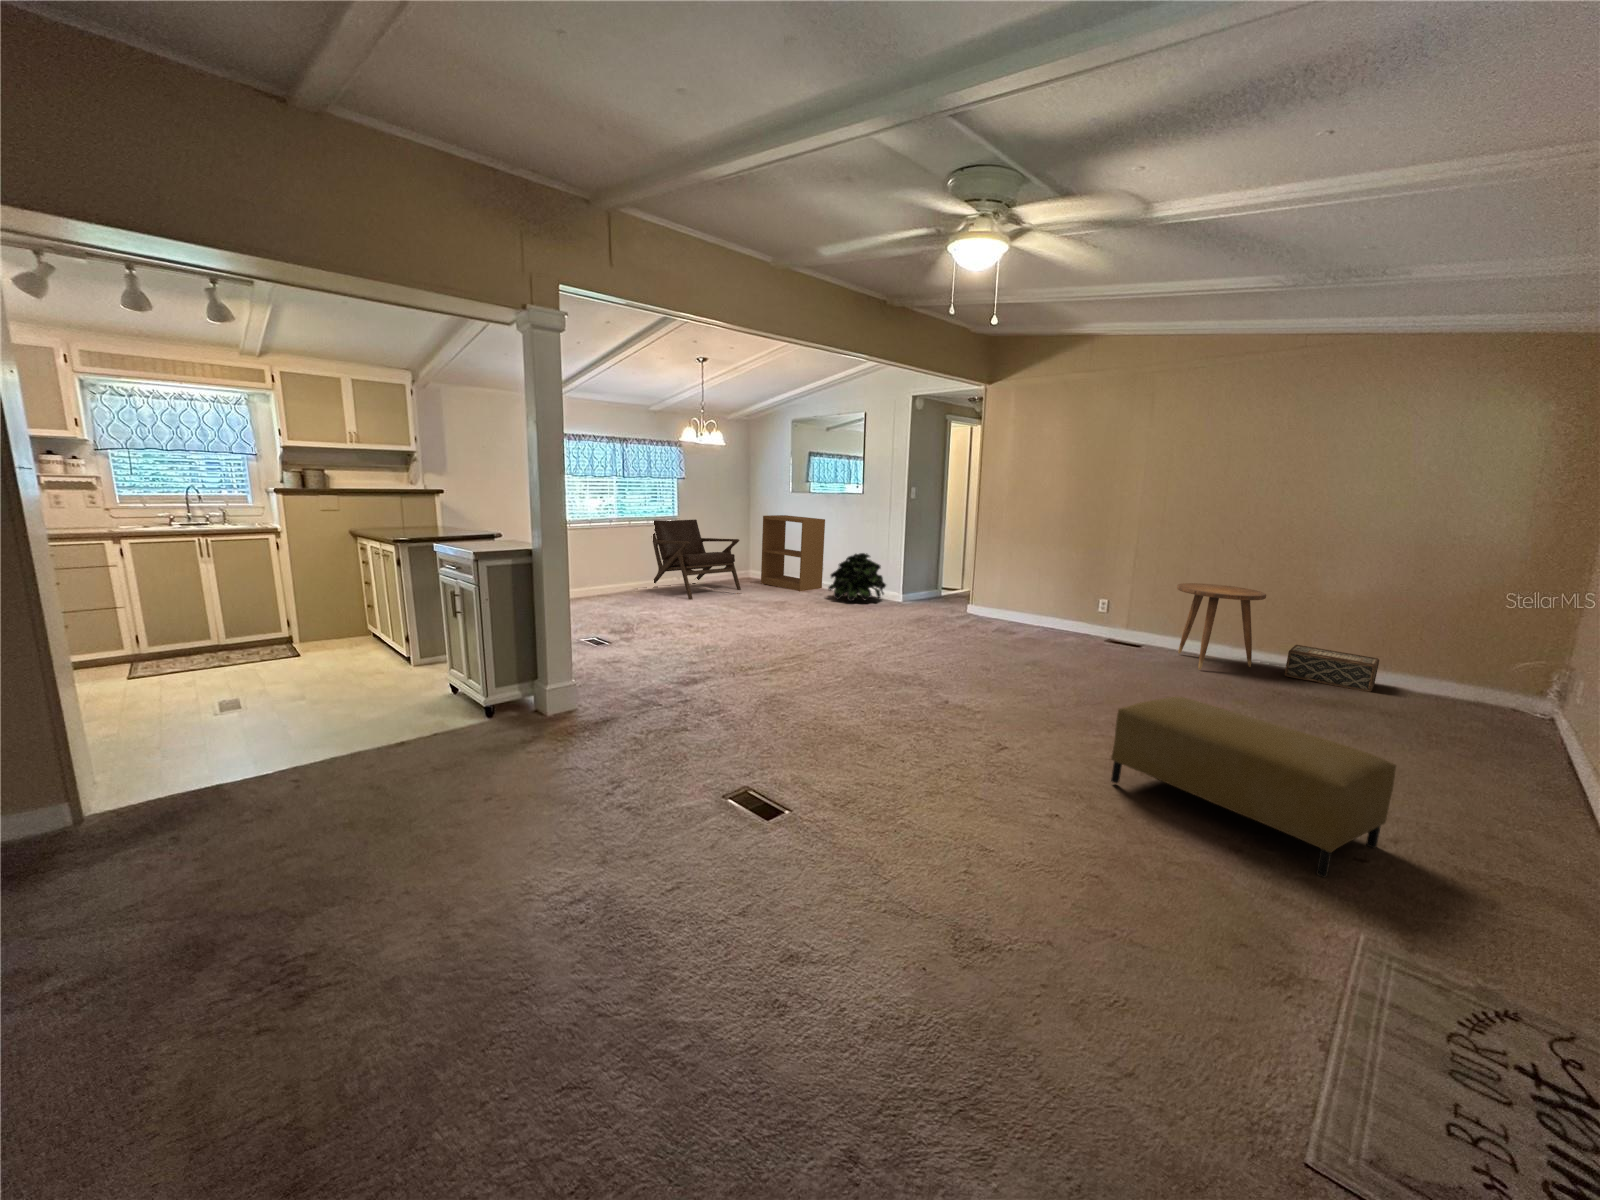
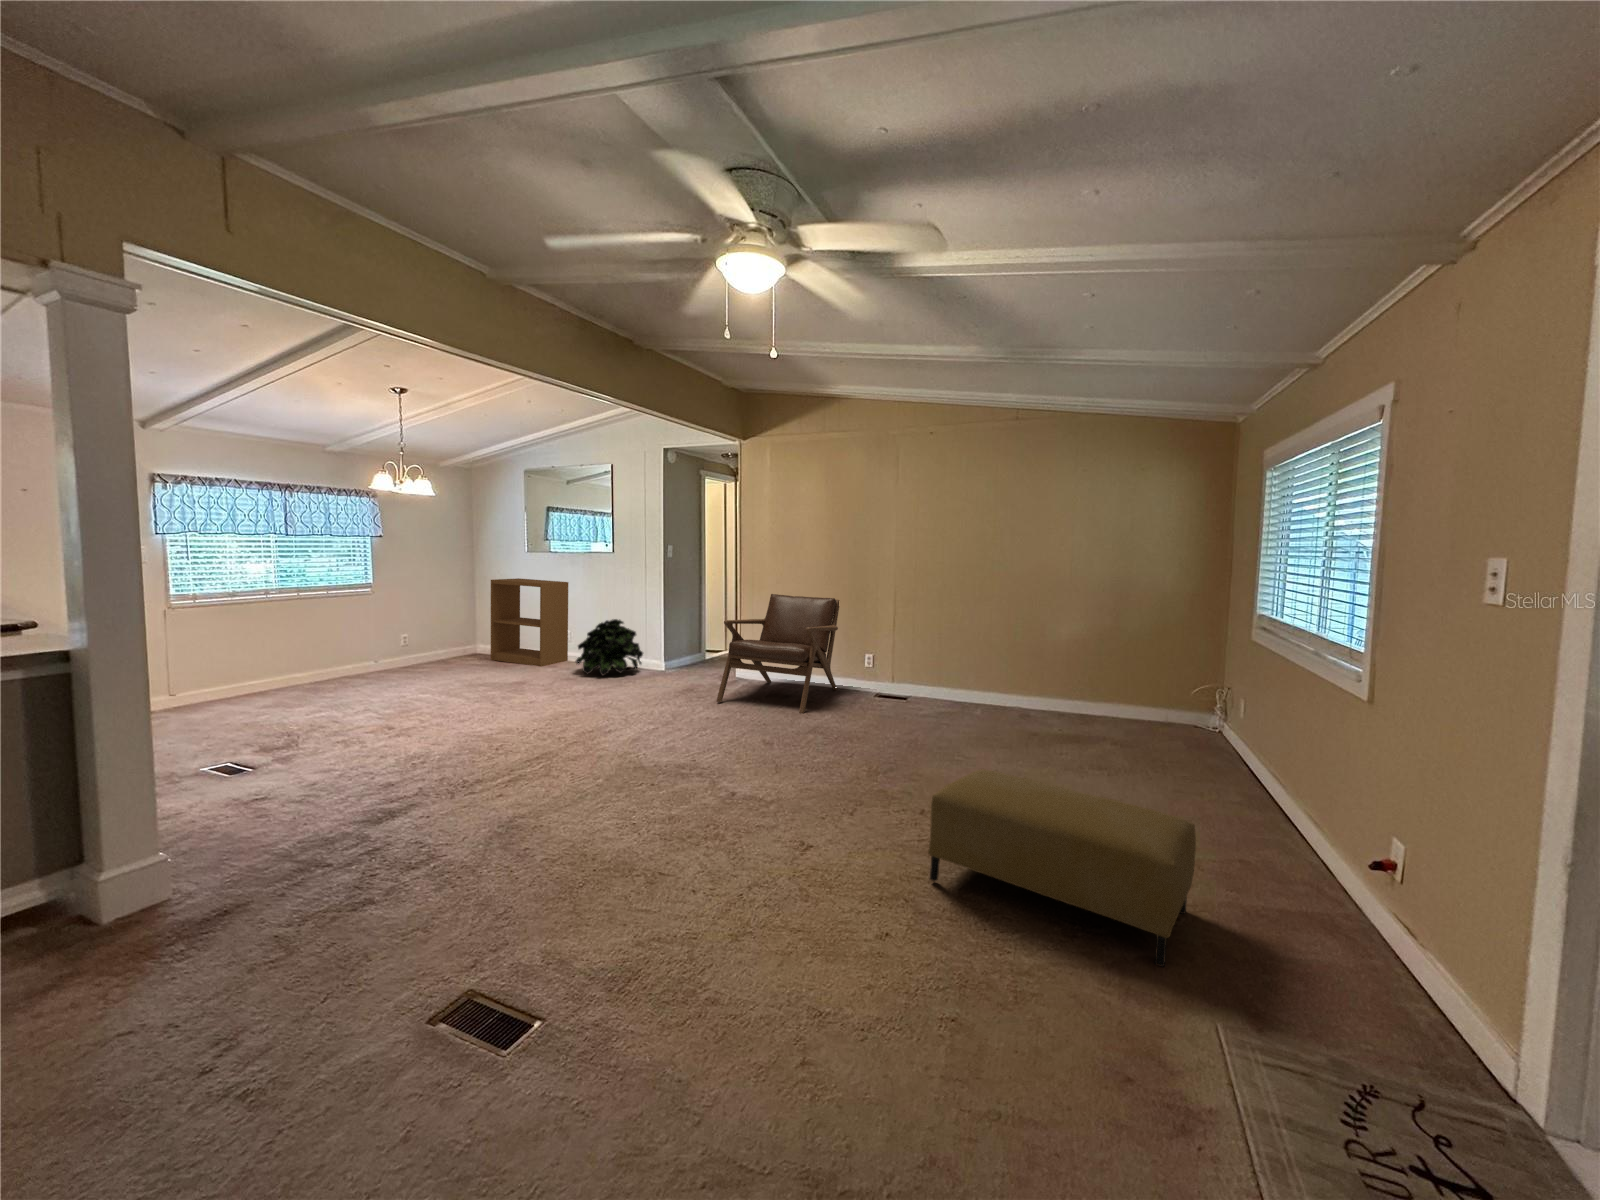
lounge chair: present [653,519,741,600] -> present [717,594,839,713]
side table: present [1177,583,1266,670] -> none [938,636,1014,723]
woven basket: present [1285,645,1379,692] -> none [1035,689,1106,729]

